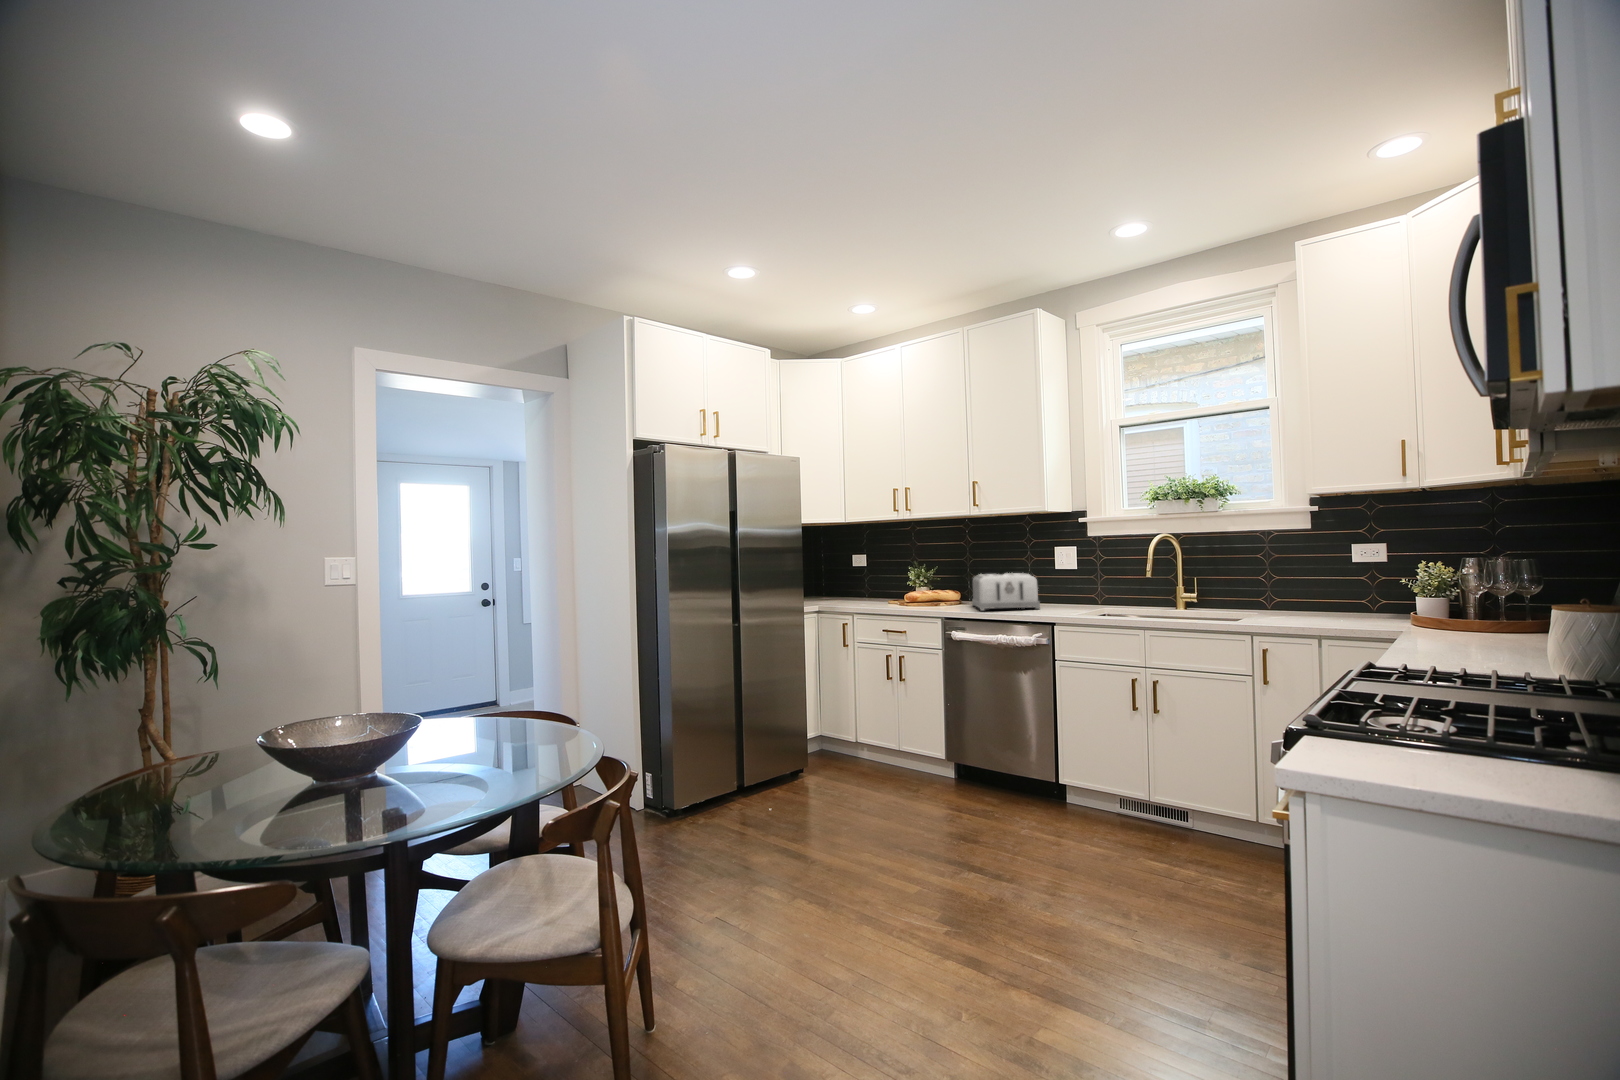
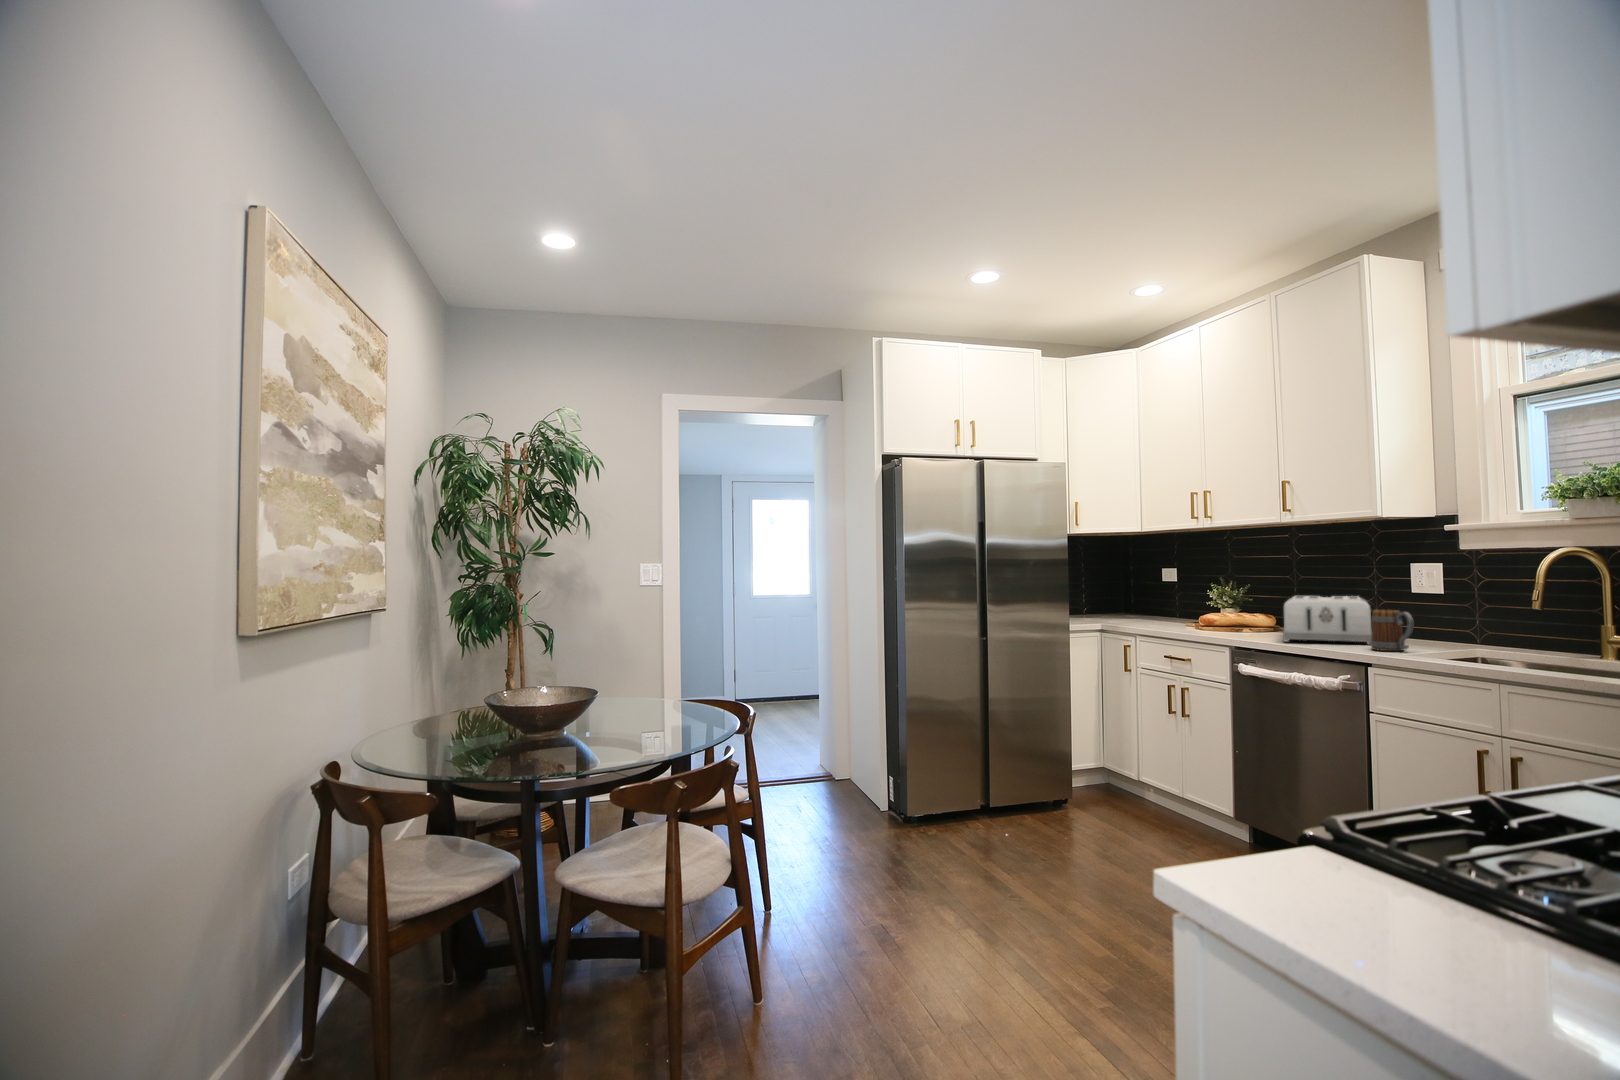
mug: none [1044,582,1073,613] -> present [1371,610,1414,651]

